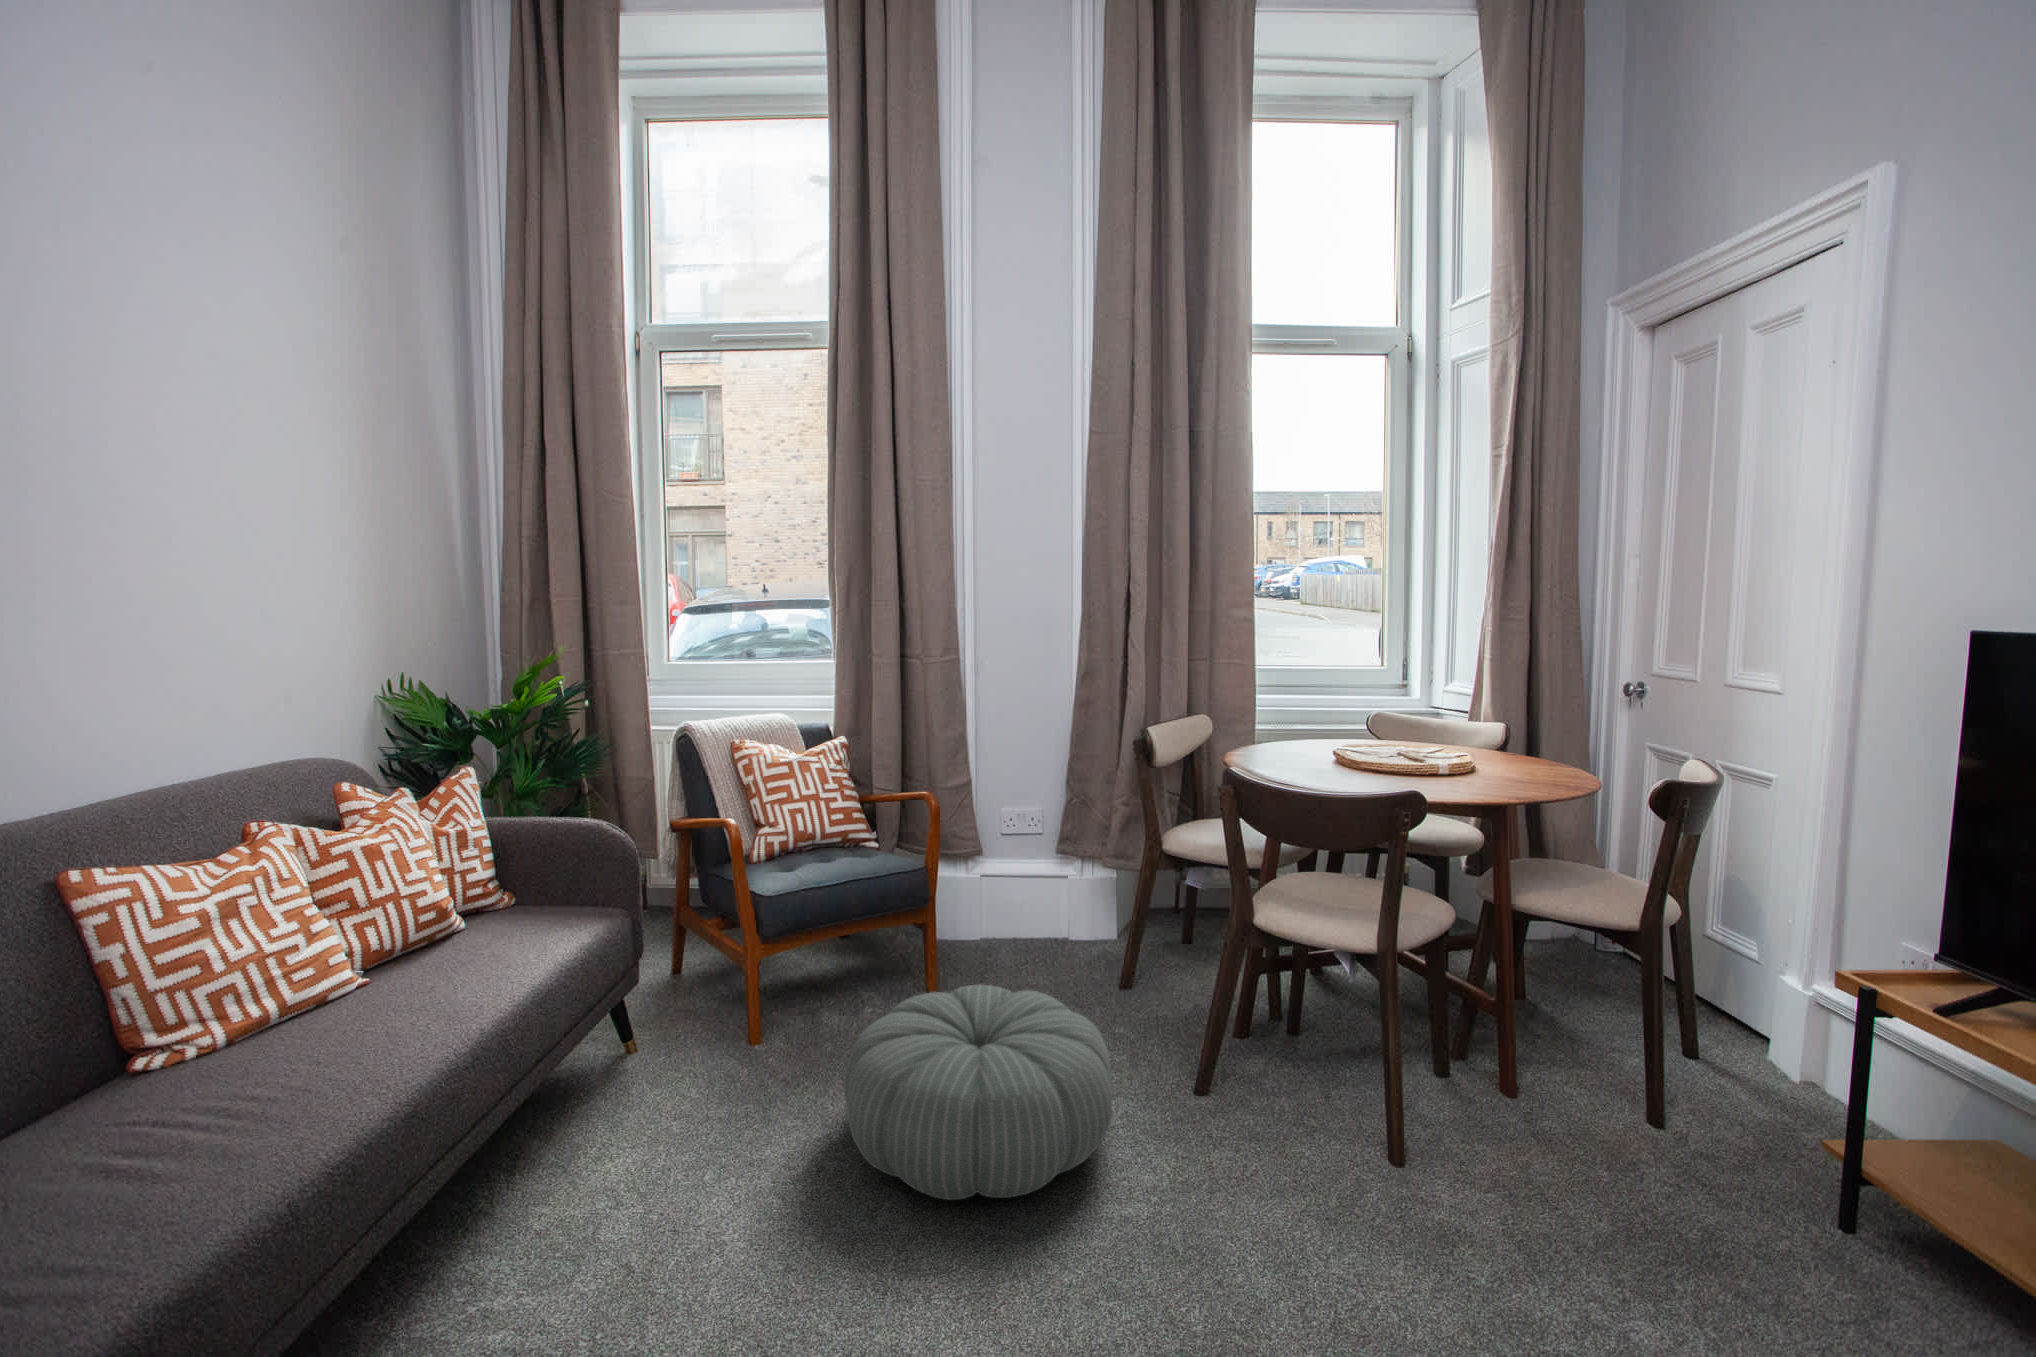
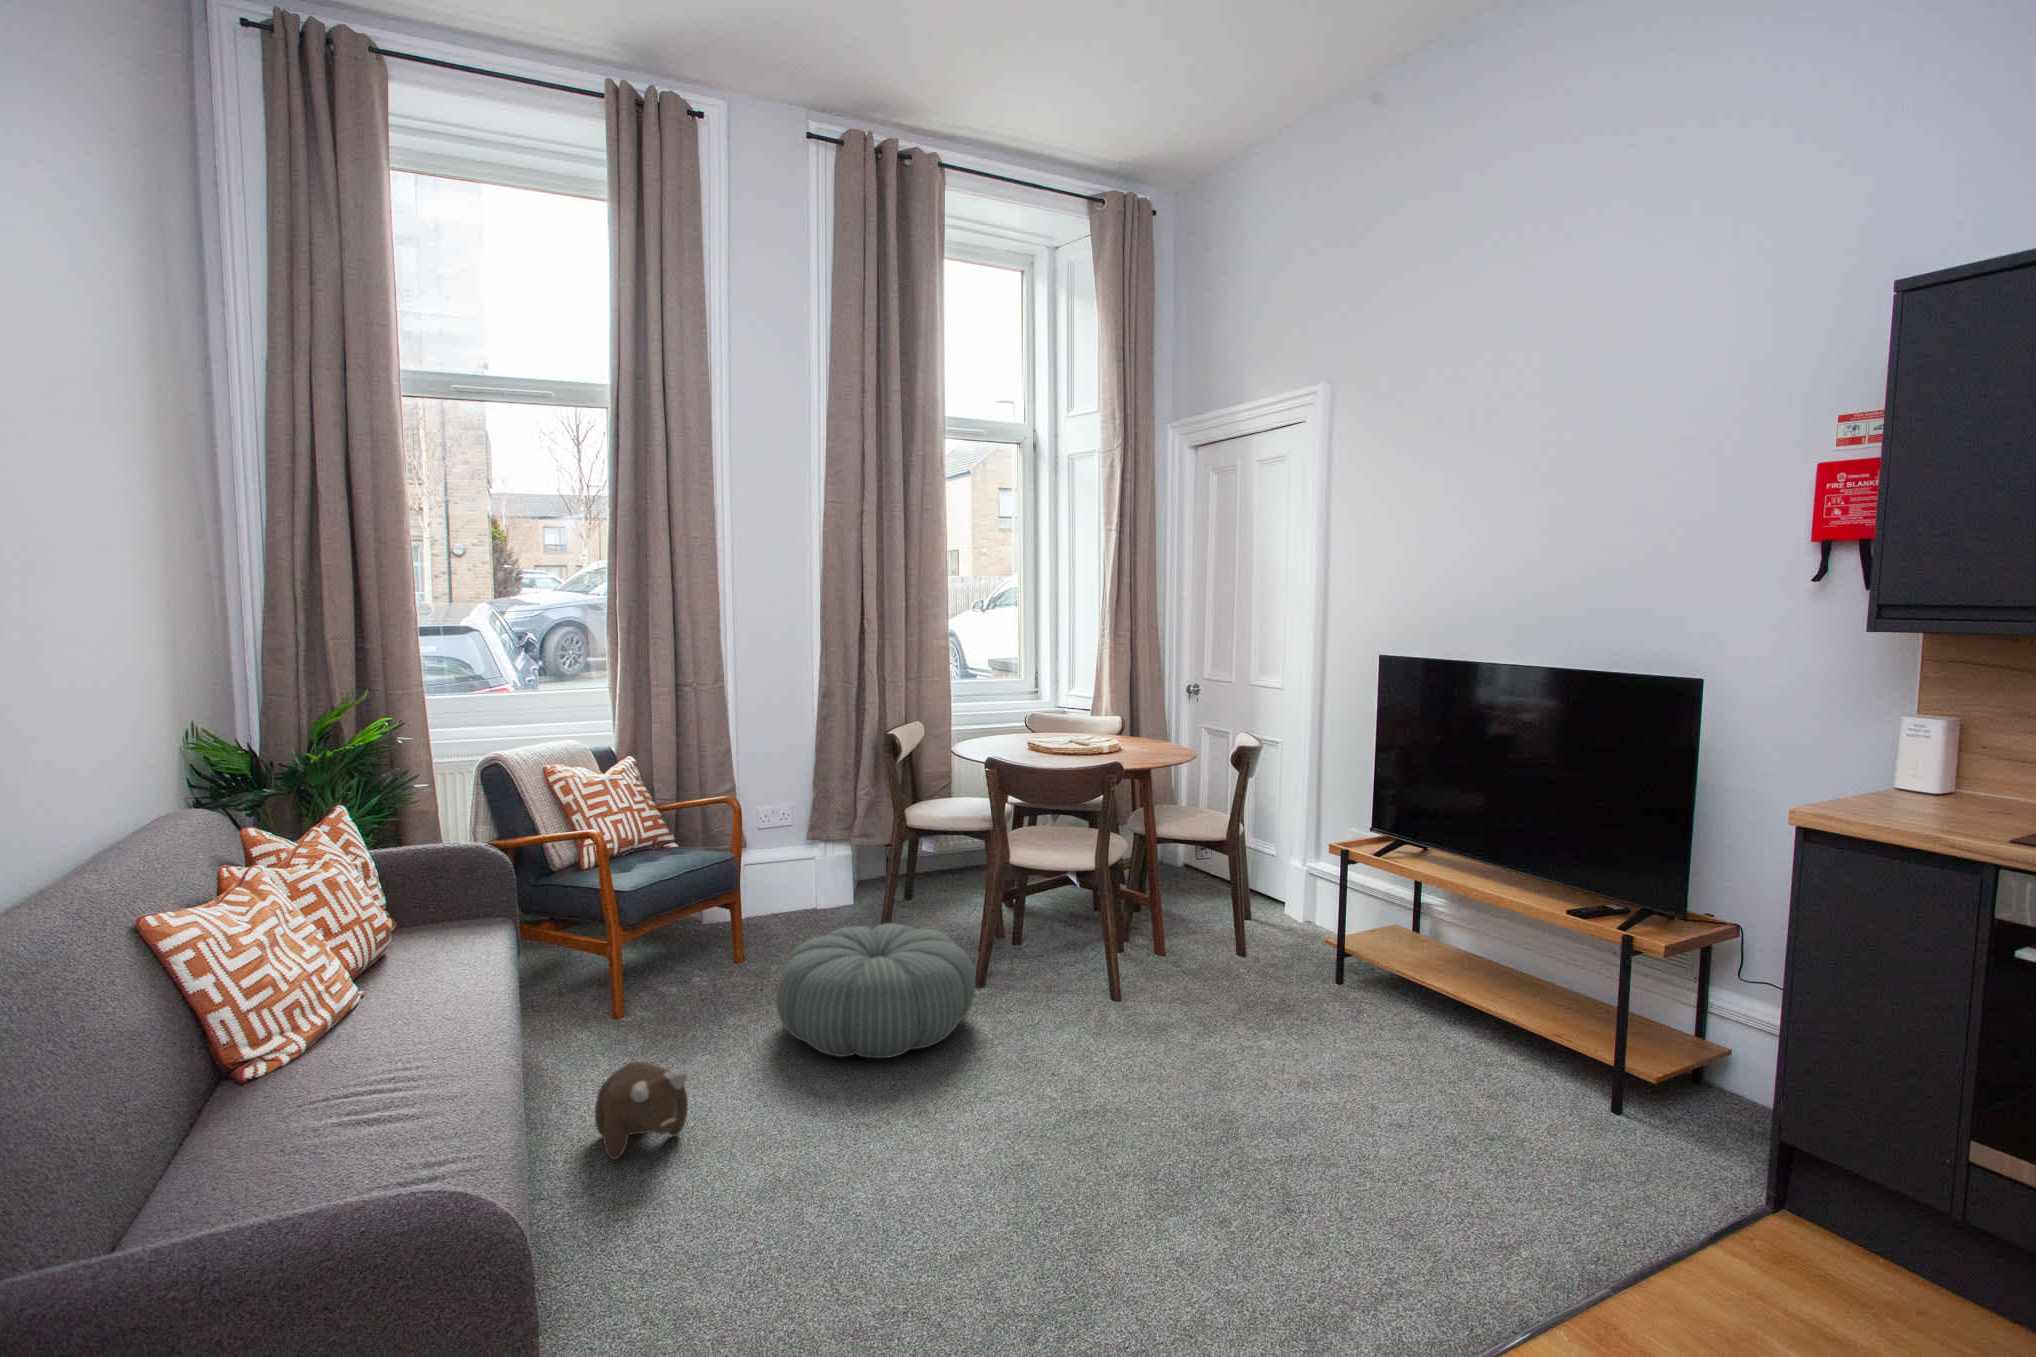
plush toy: none [525,1125,642,1247] -> present [595,1062,688,1159]

